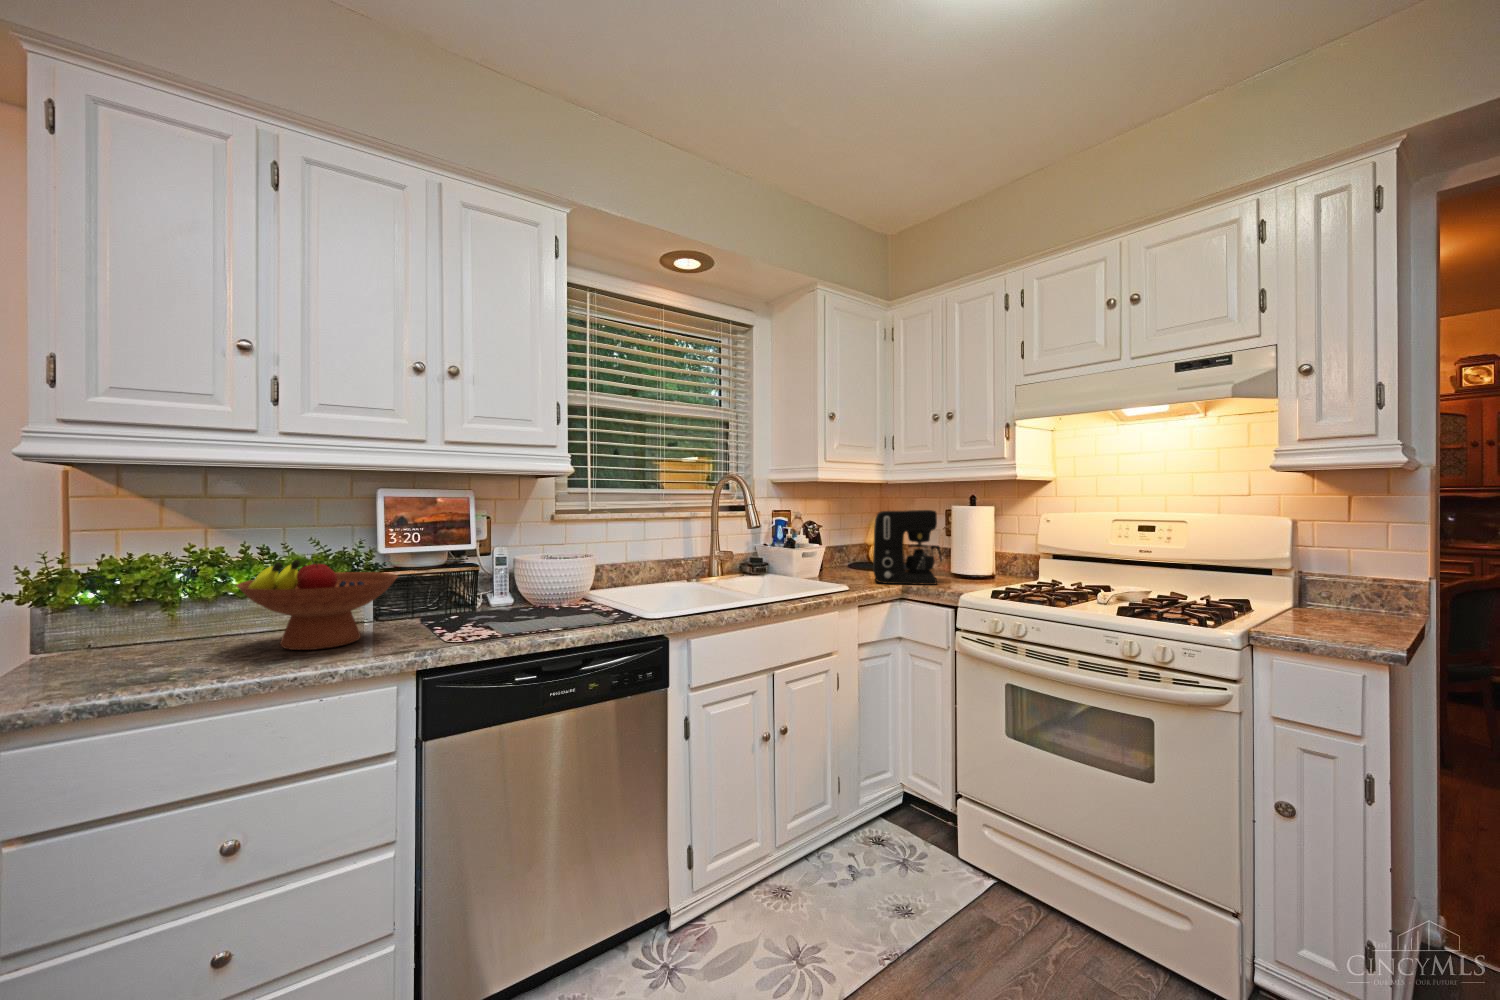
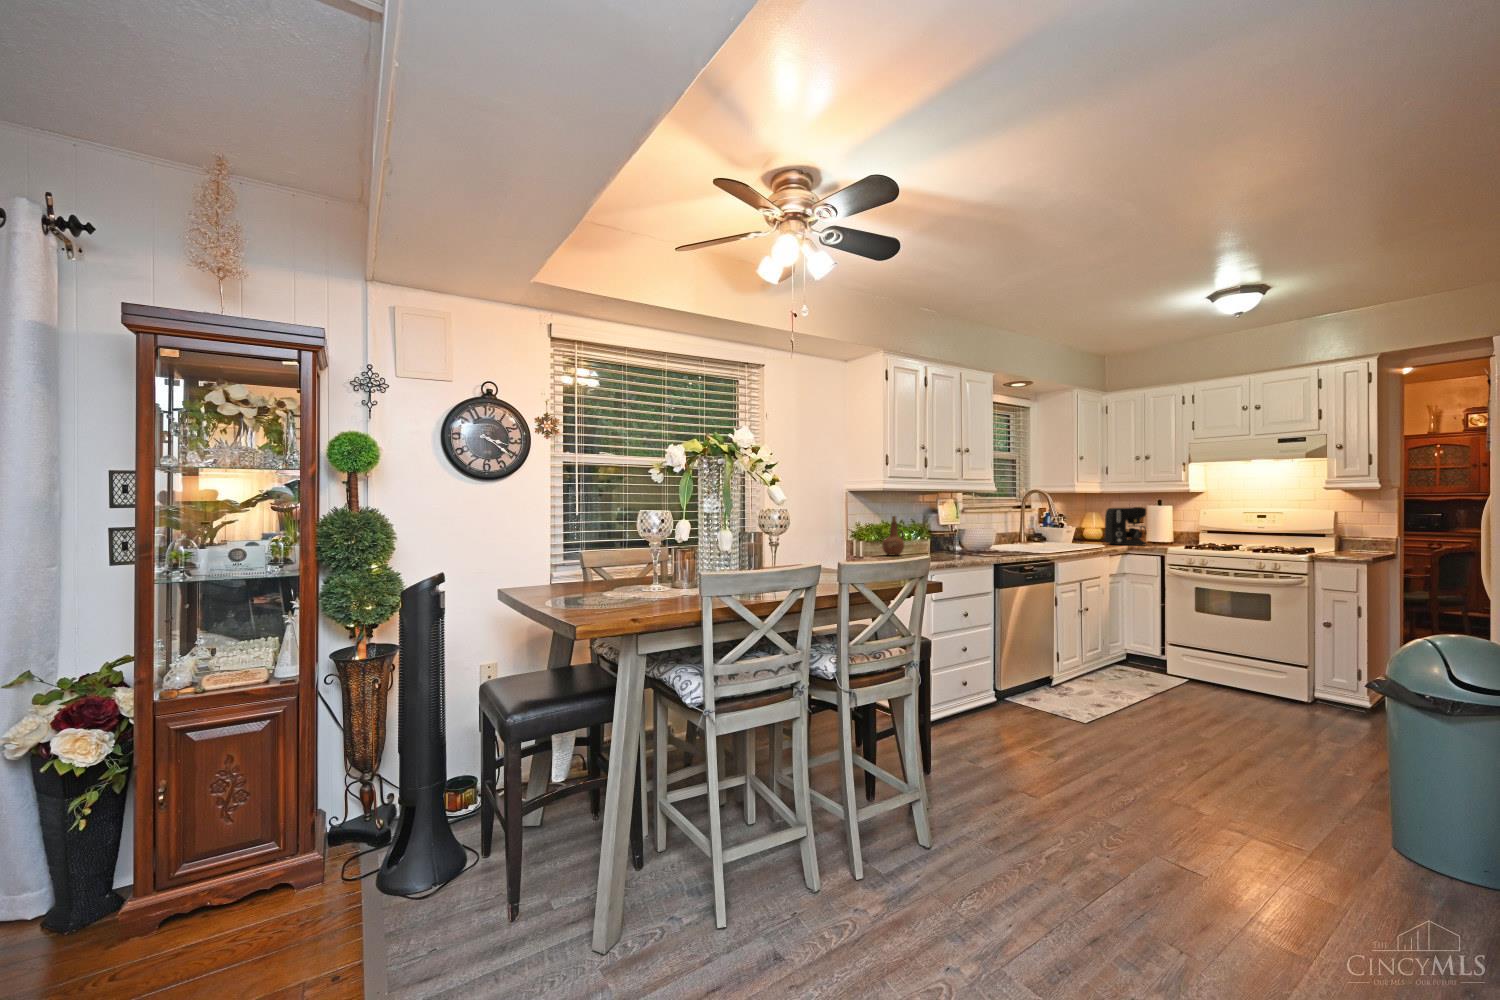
ceramic pitcher: none [73,543,167,659] -> present [882,516,904,555]
fruit bowl: present [236,558,398,650] -> none [923,522,974,555]

